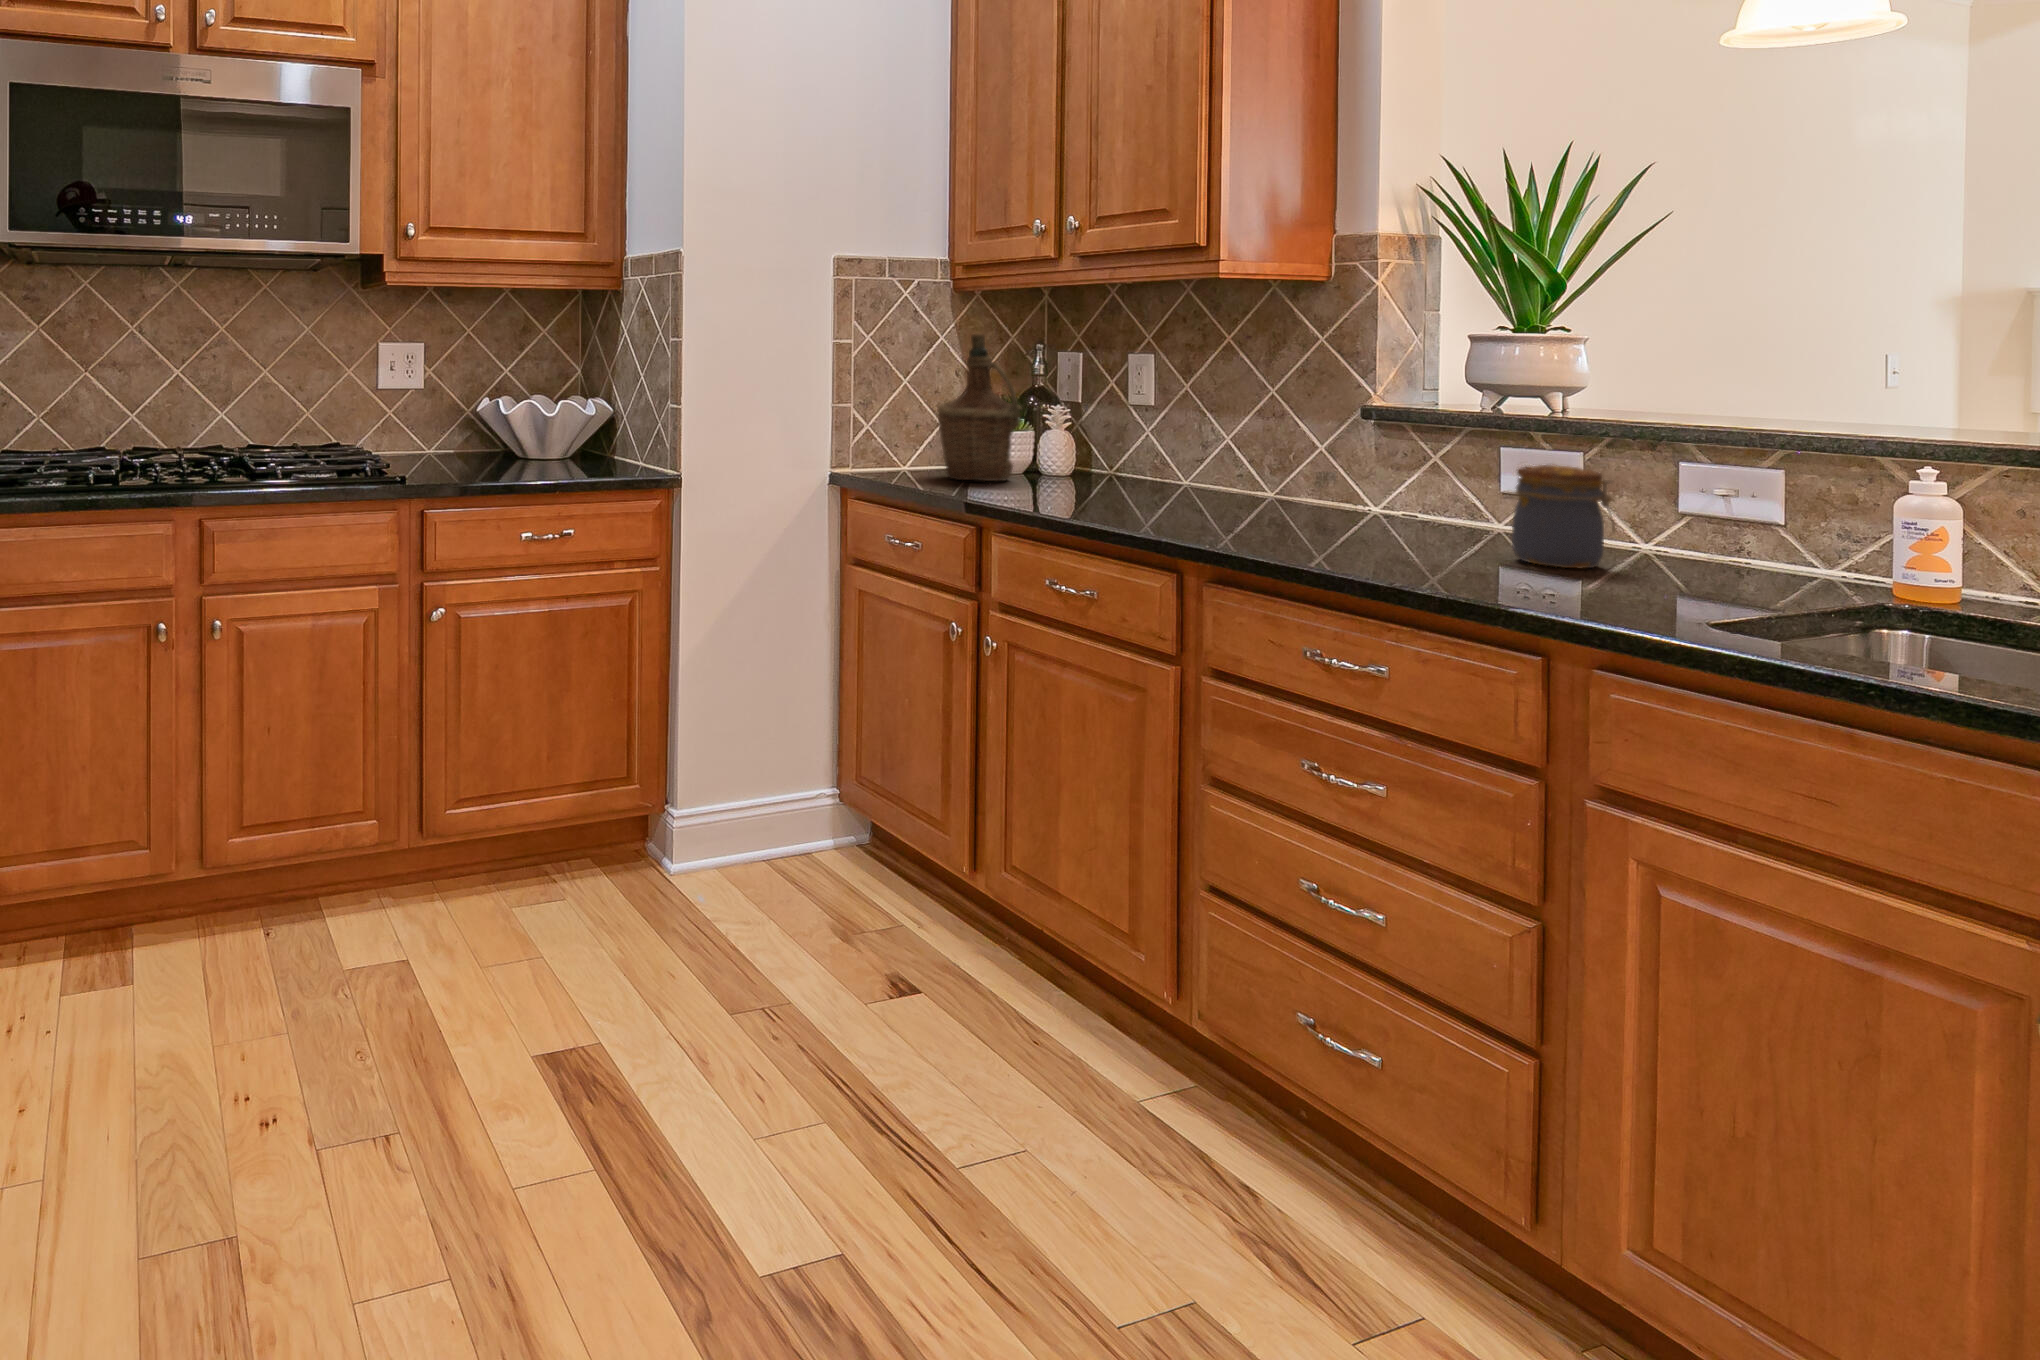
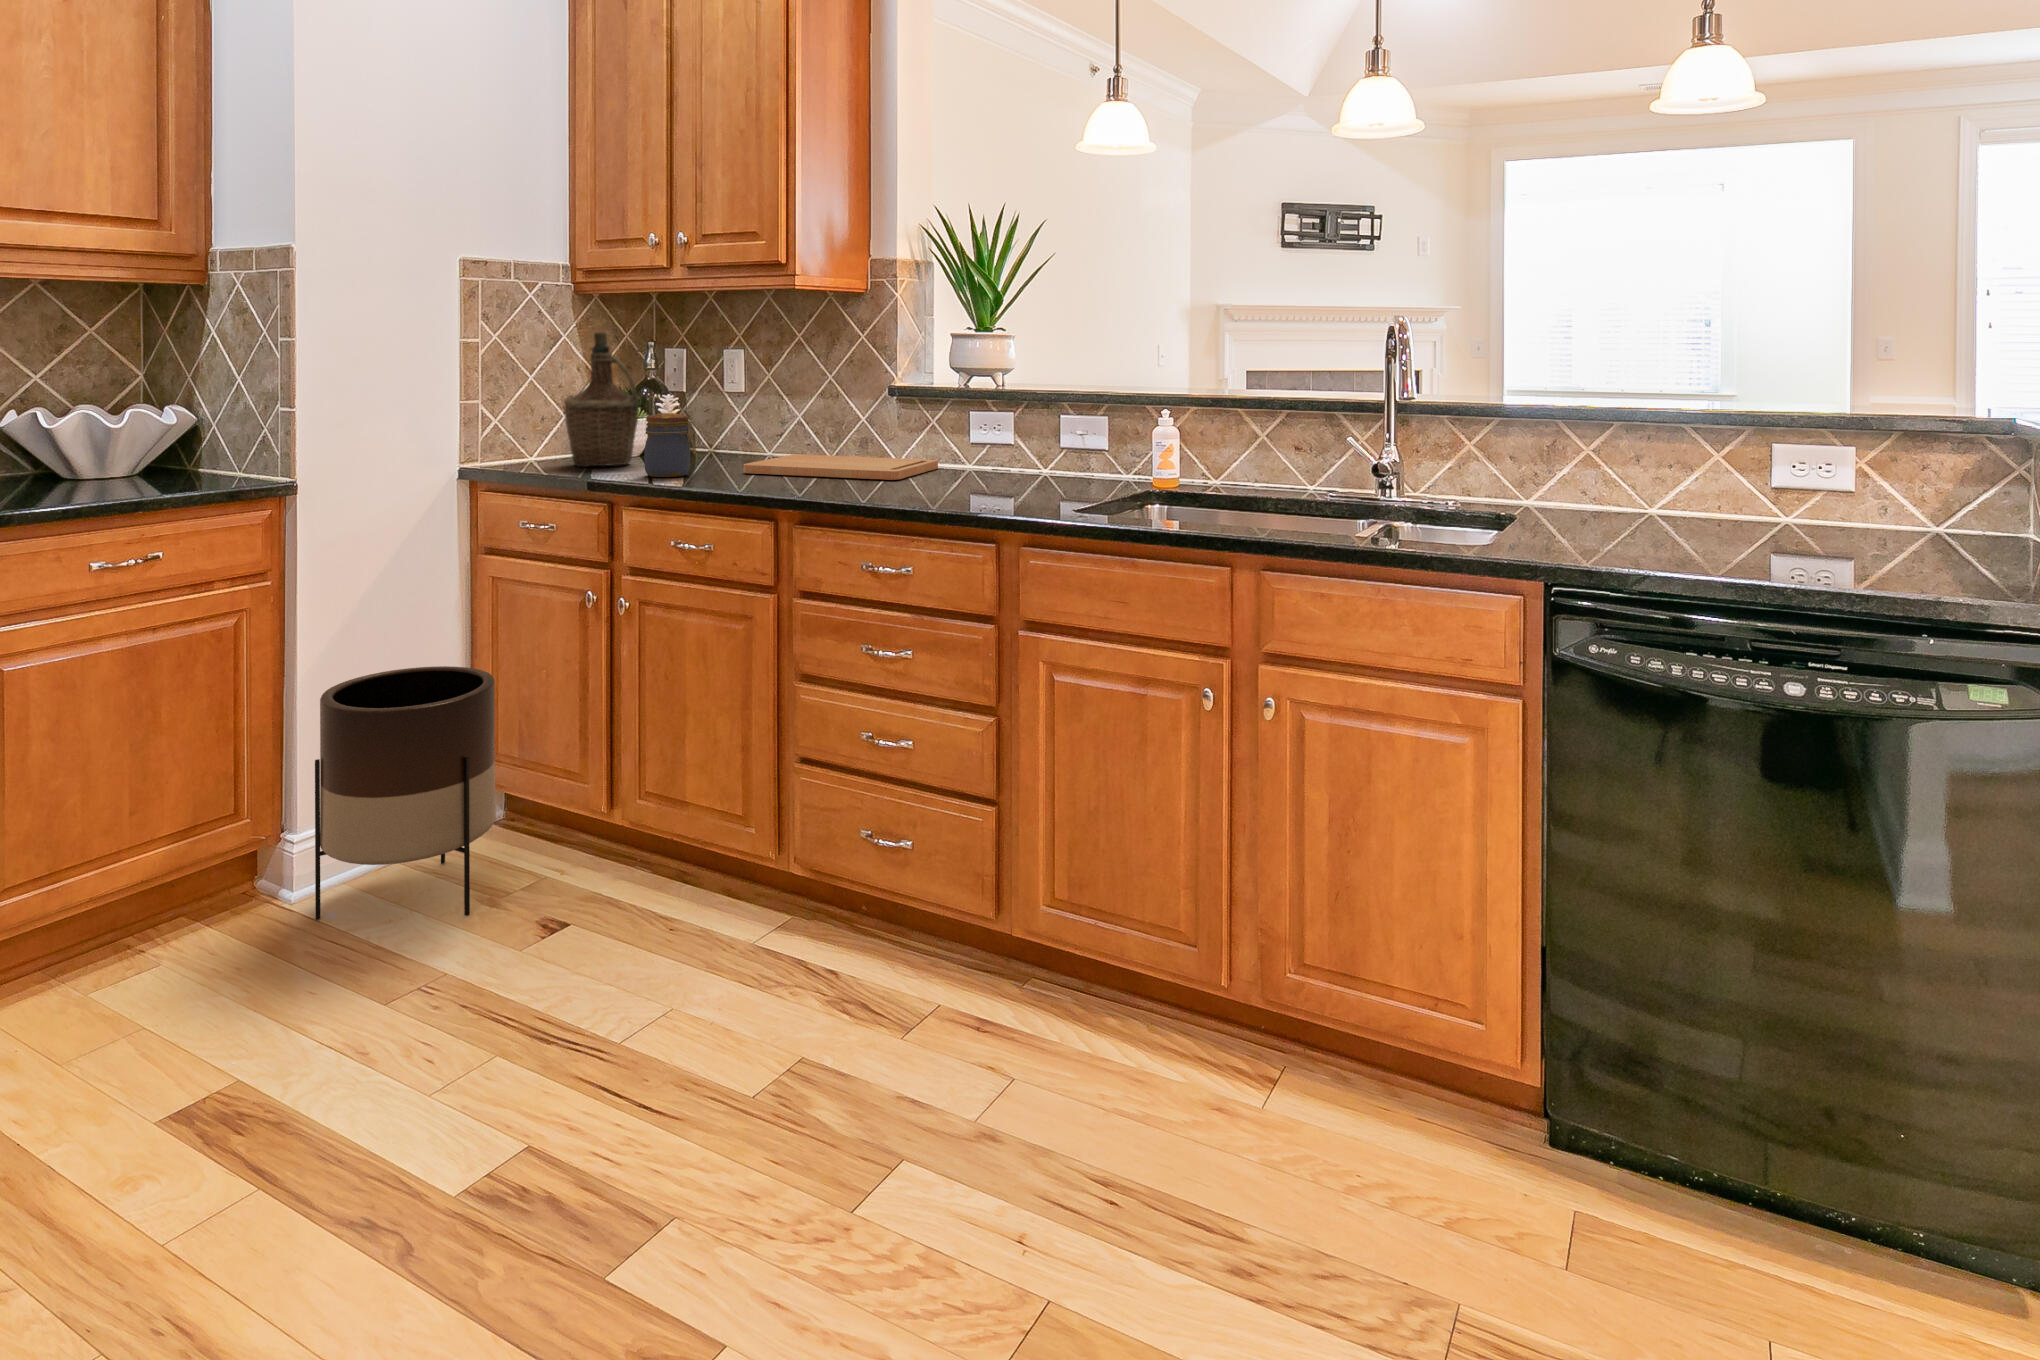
jar: present [1512,465,1615,568] -> present [644,413,696,477]
cutting board: none [1145,485,1440,534] -> present [743,454,938,480]
planter: none [688,666,853,938] -> present [315,666,496,919]

